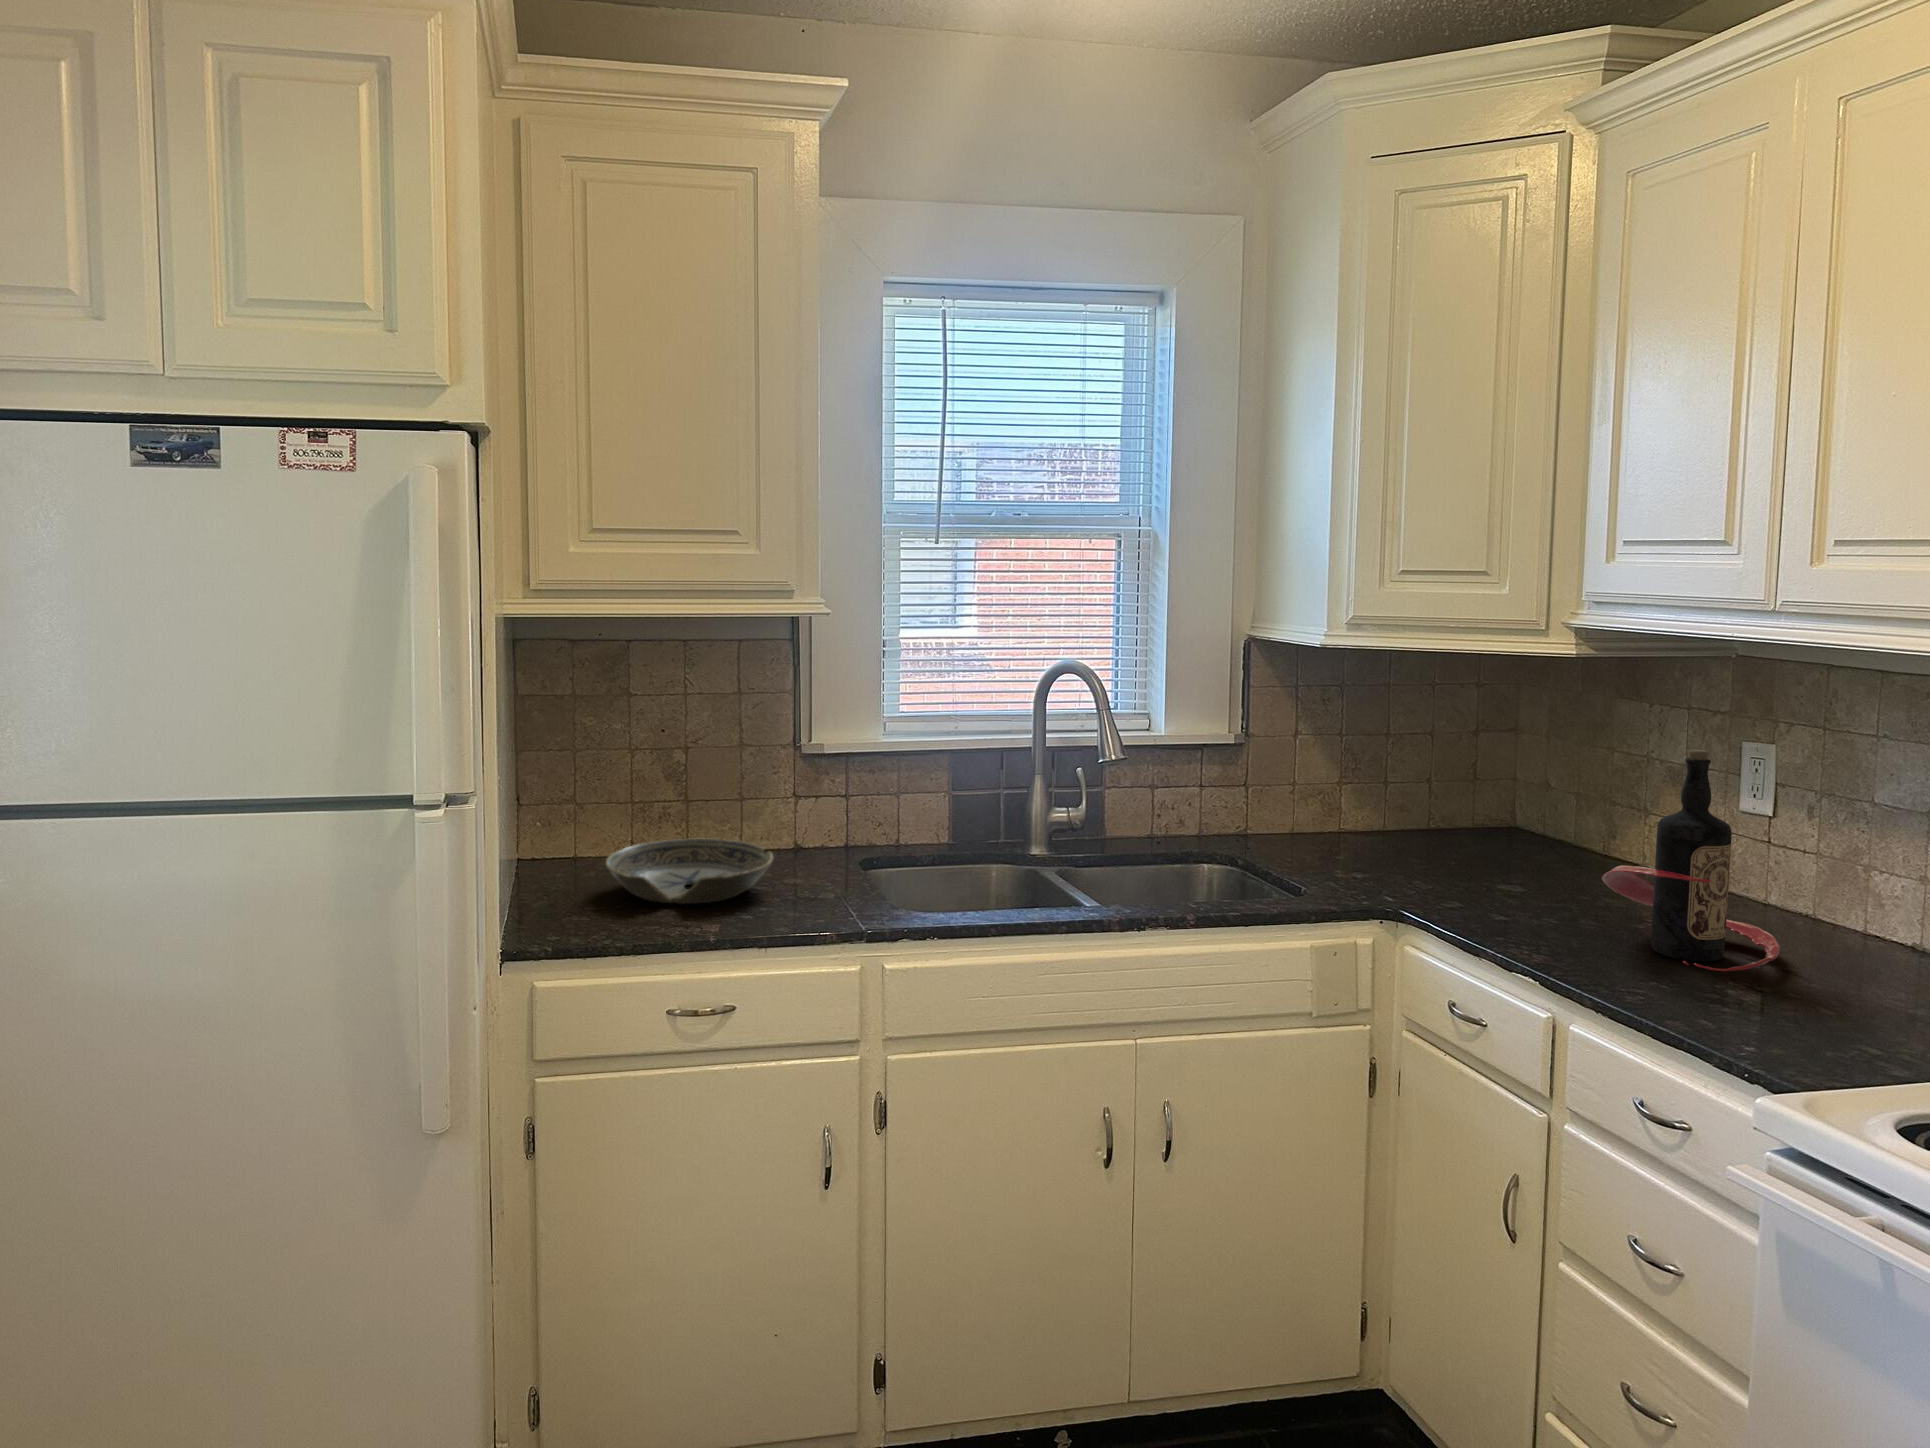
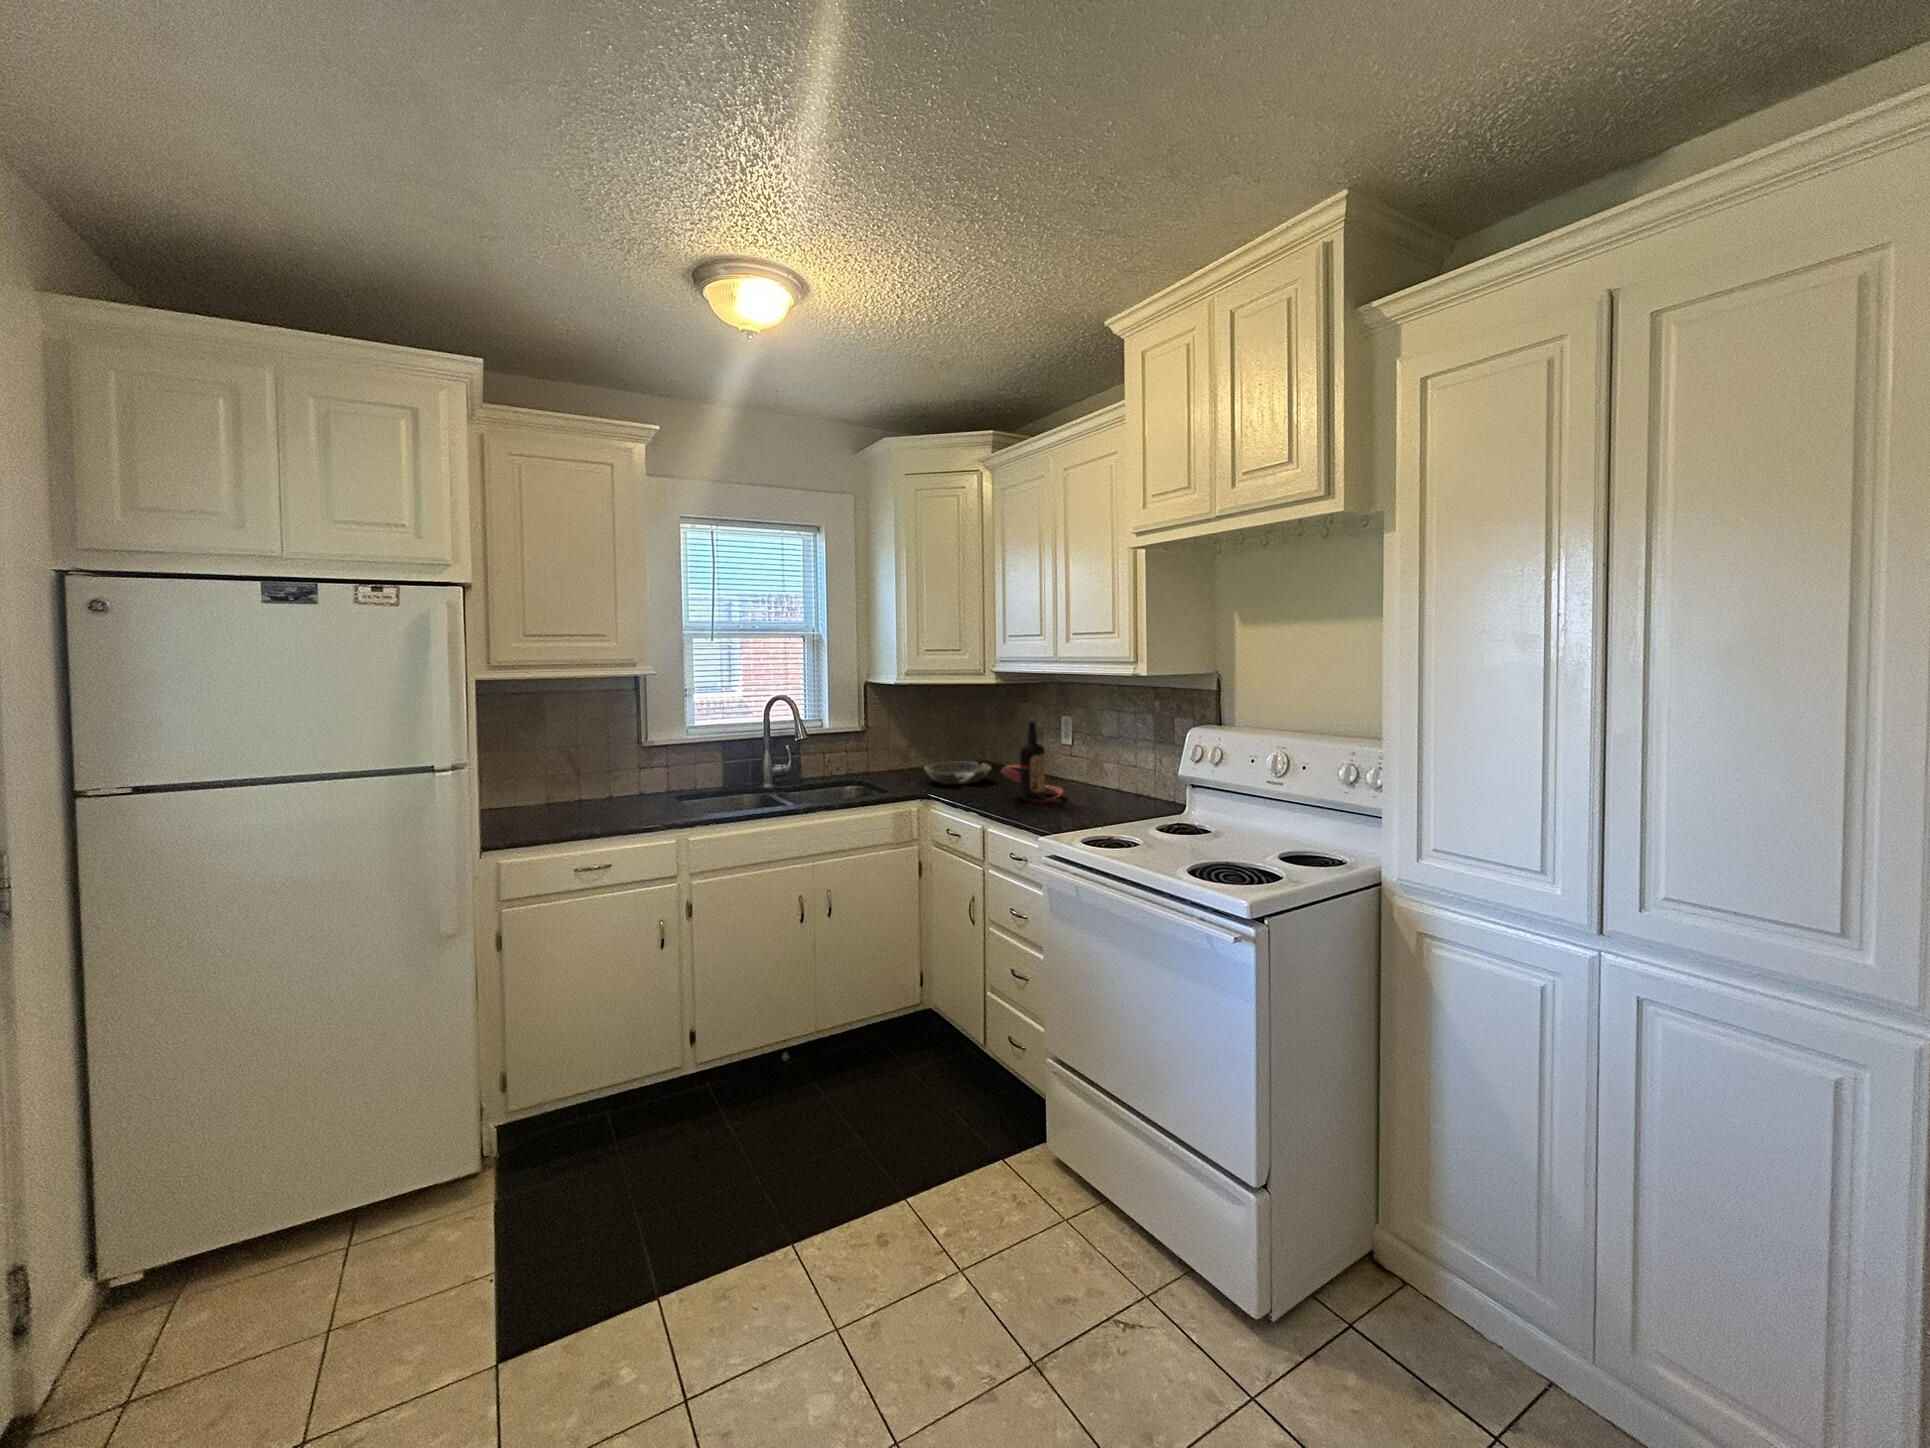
bowl: present [606,838,773,904] -> present [925,762,990,784]

